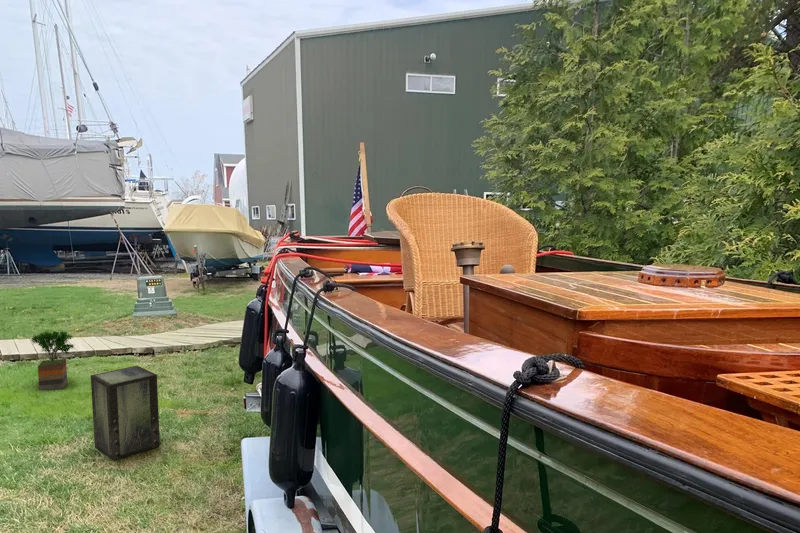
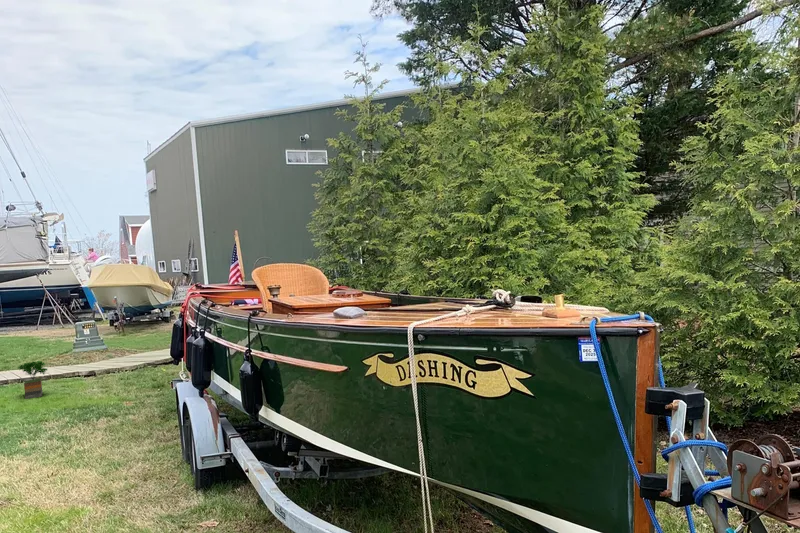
storage box: present [91,366,160,461] -> none [73,371,116,422]

